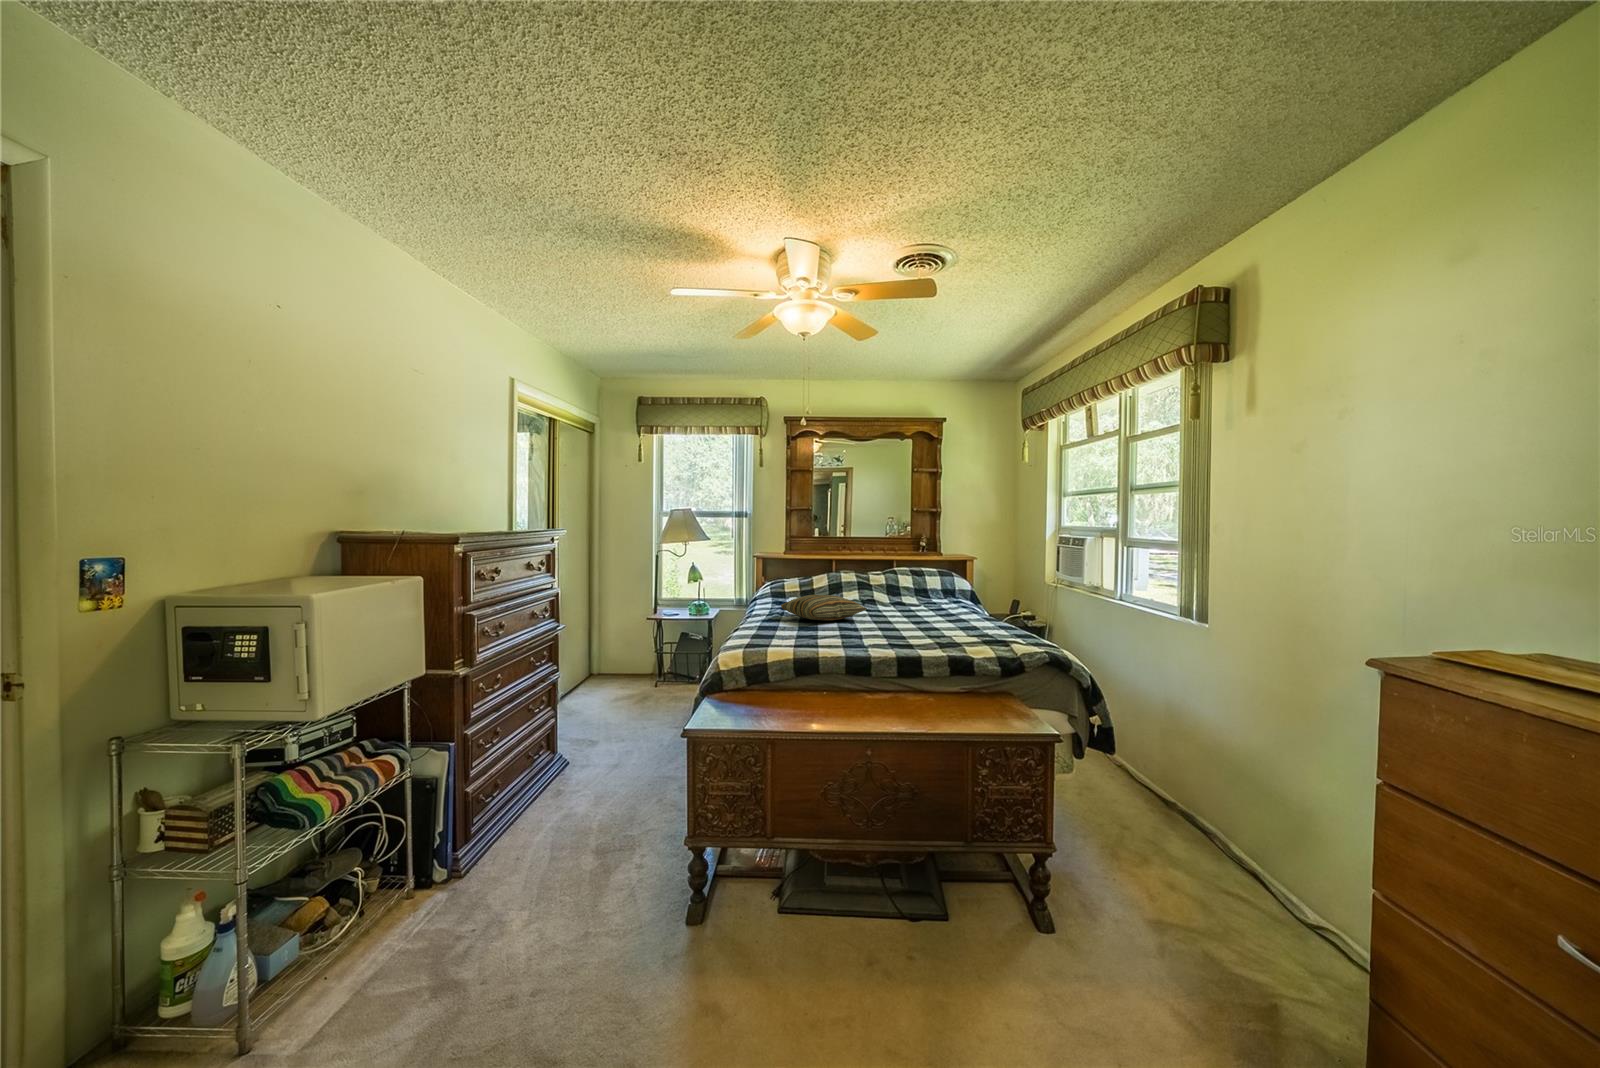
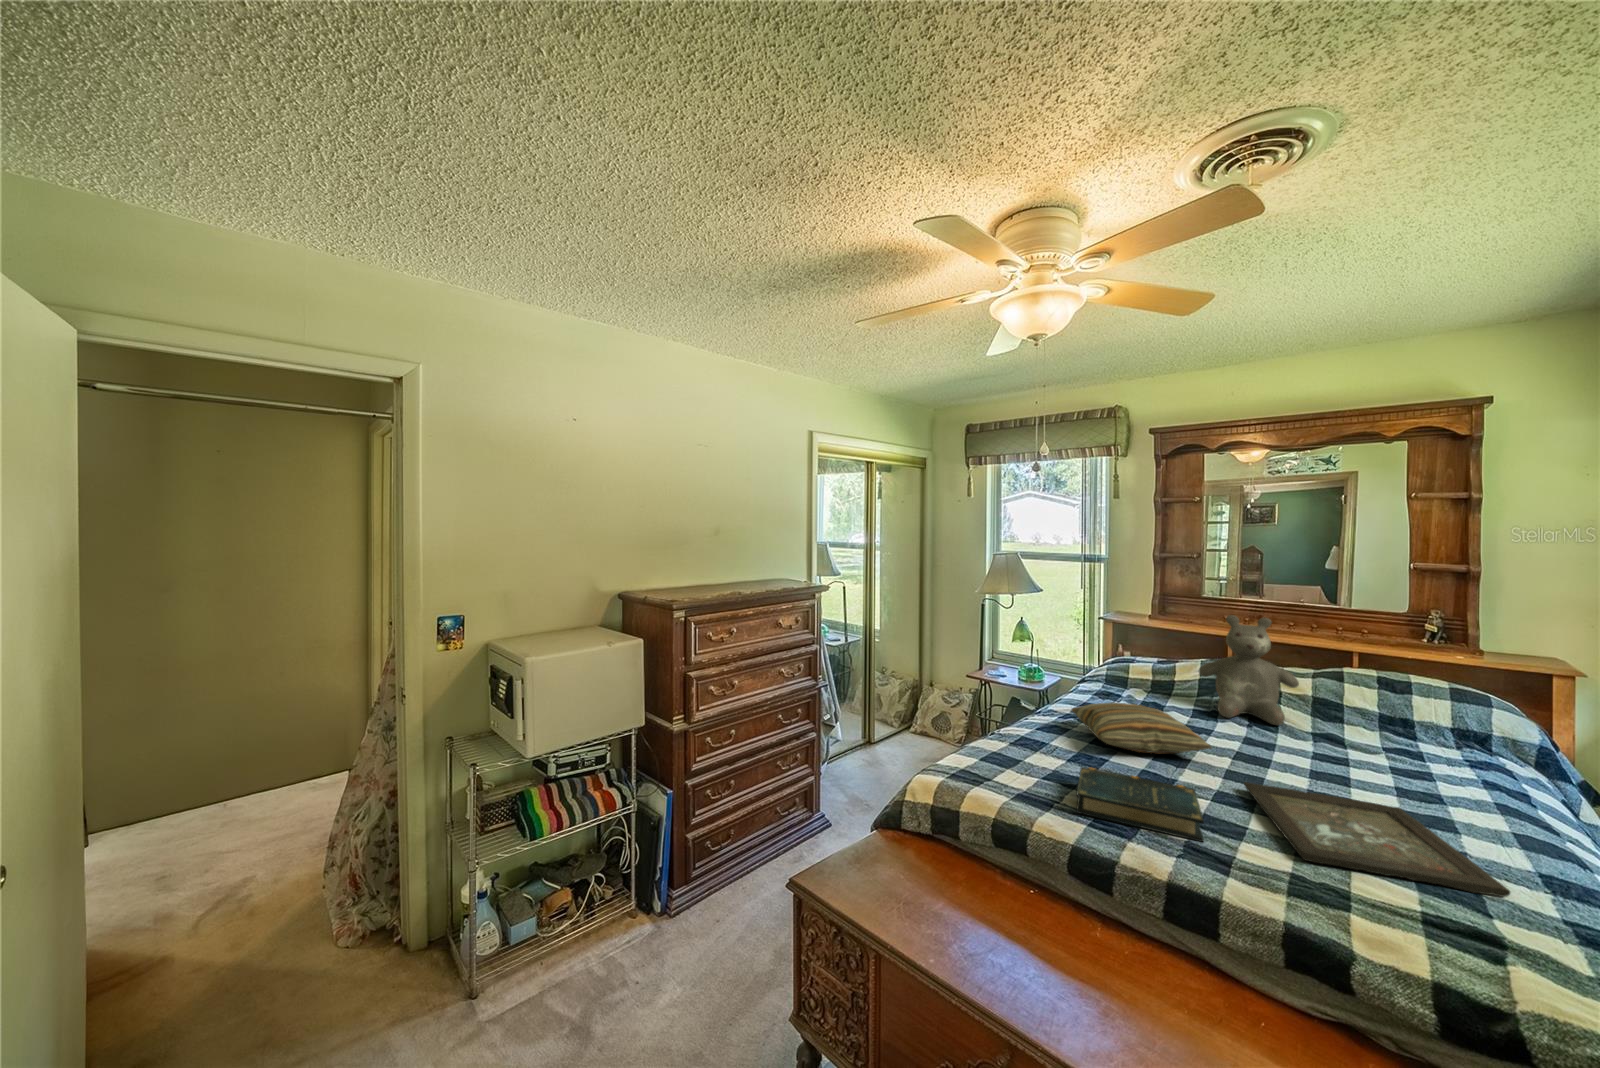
teddy bear: none [832,539,881,602] -> present [1199,615,1299,725]
tray: none [889,617,998,639] -> present [1244,782,1510,897]
book: none [819,623,895,647] -> present [1076,767,1204,842]

